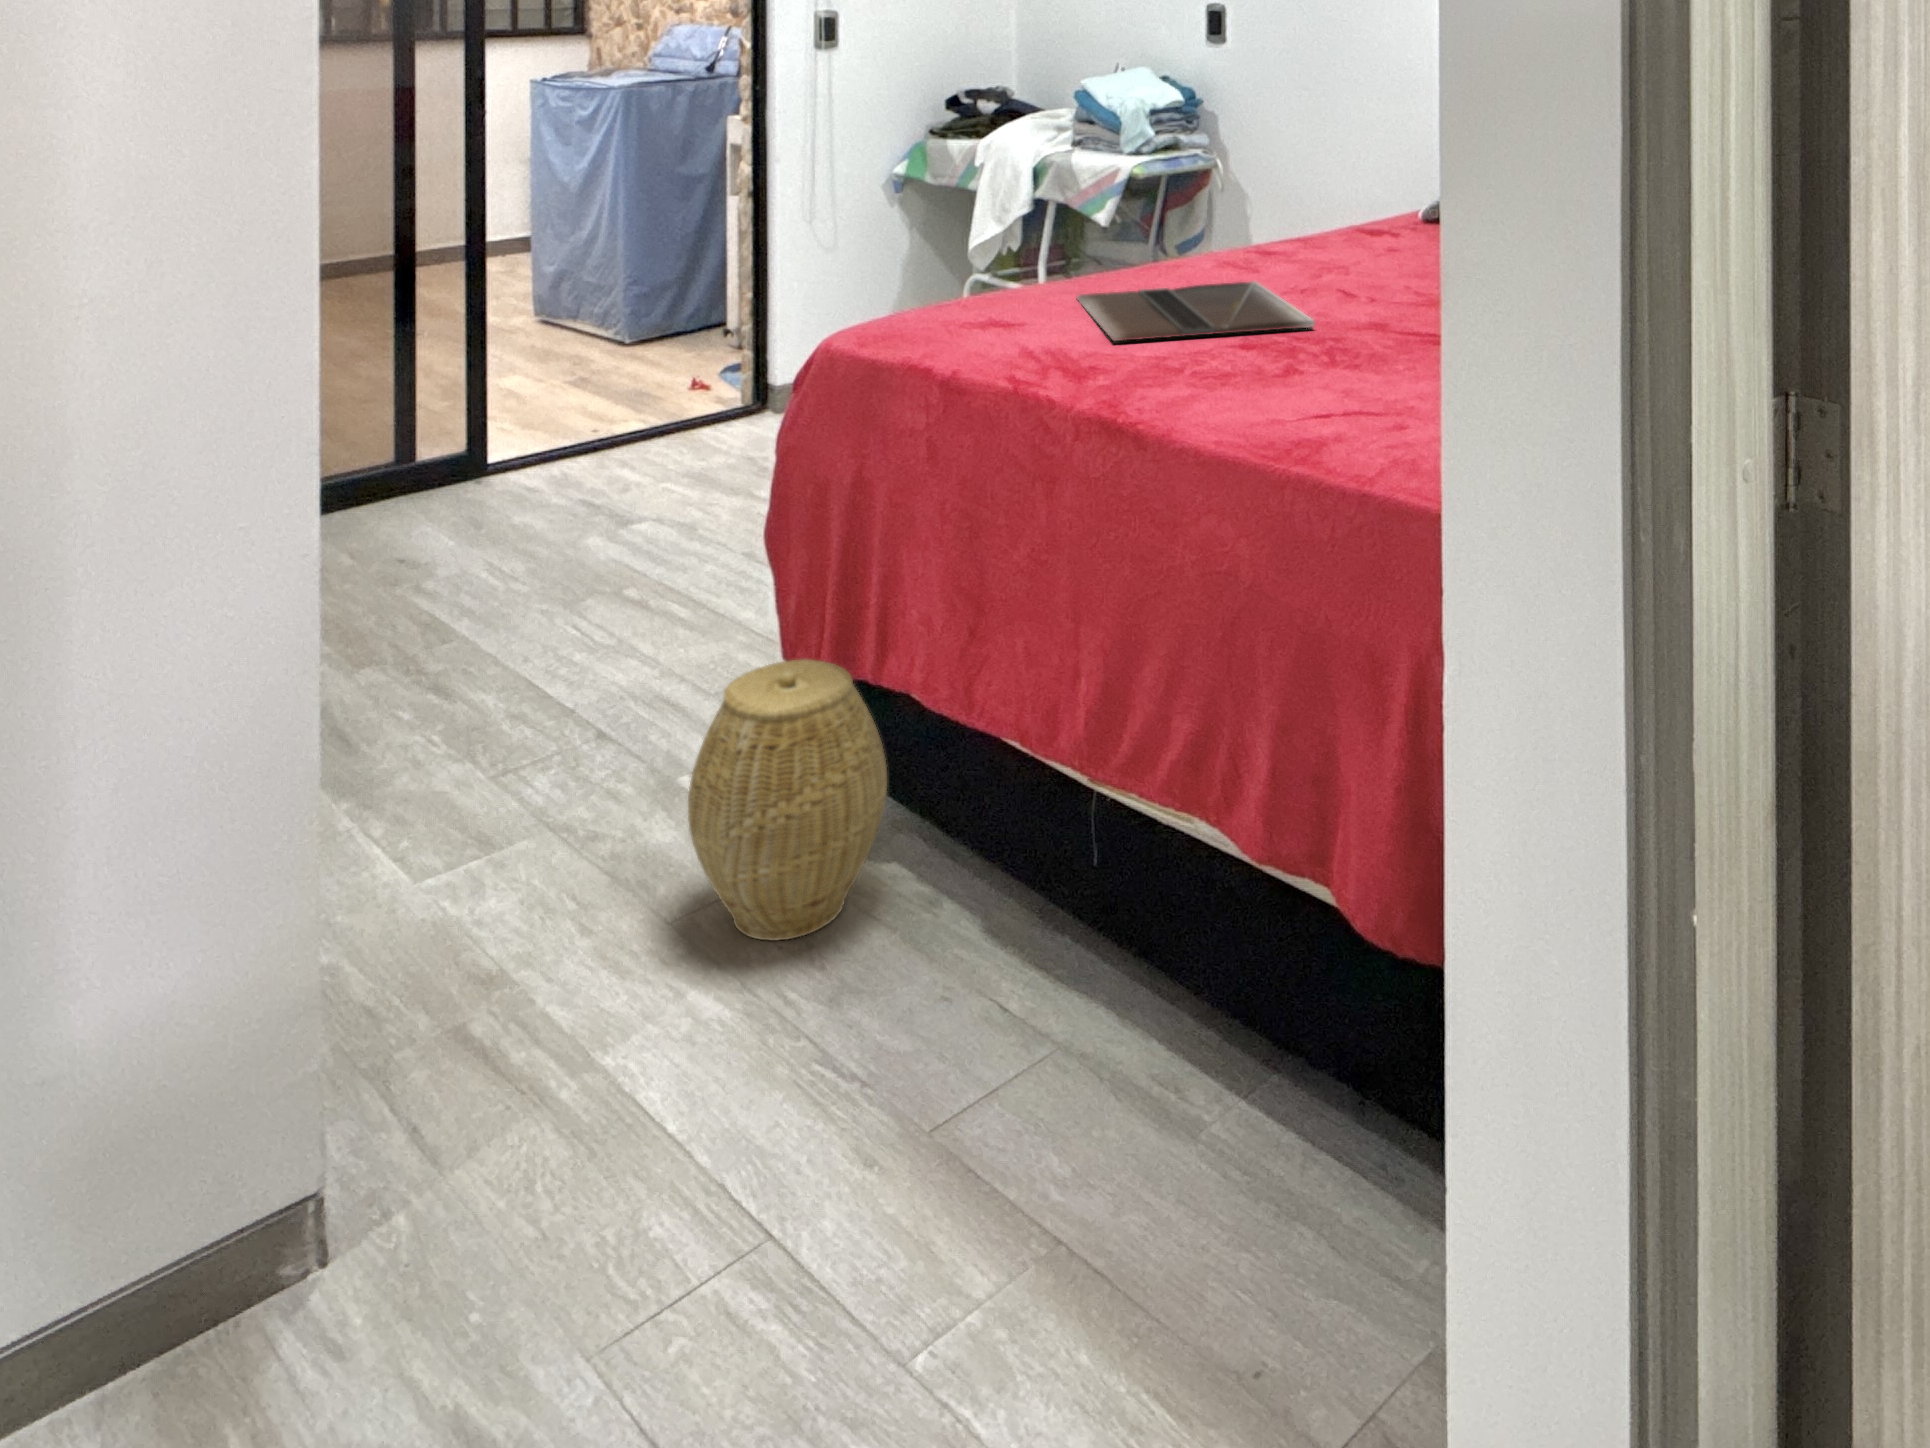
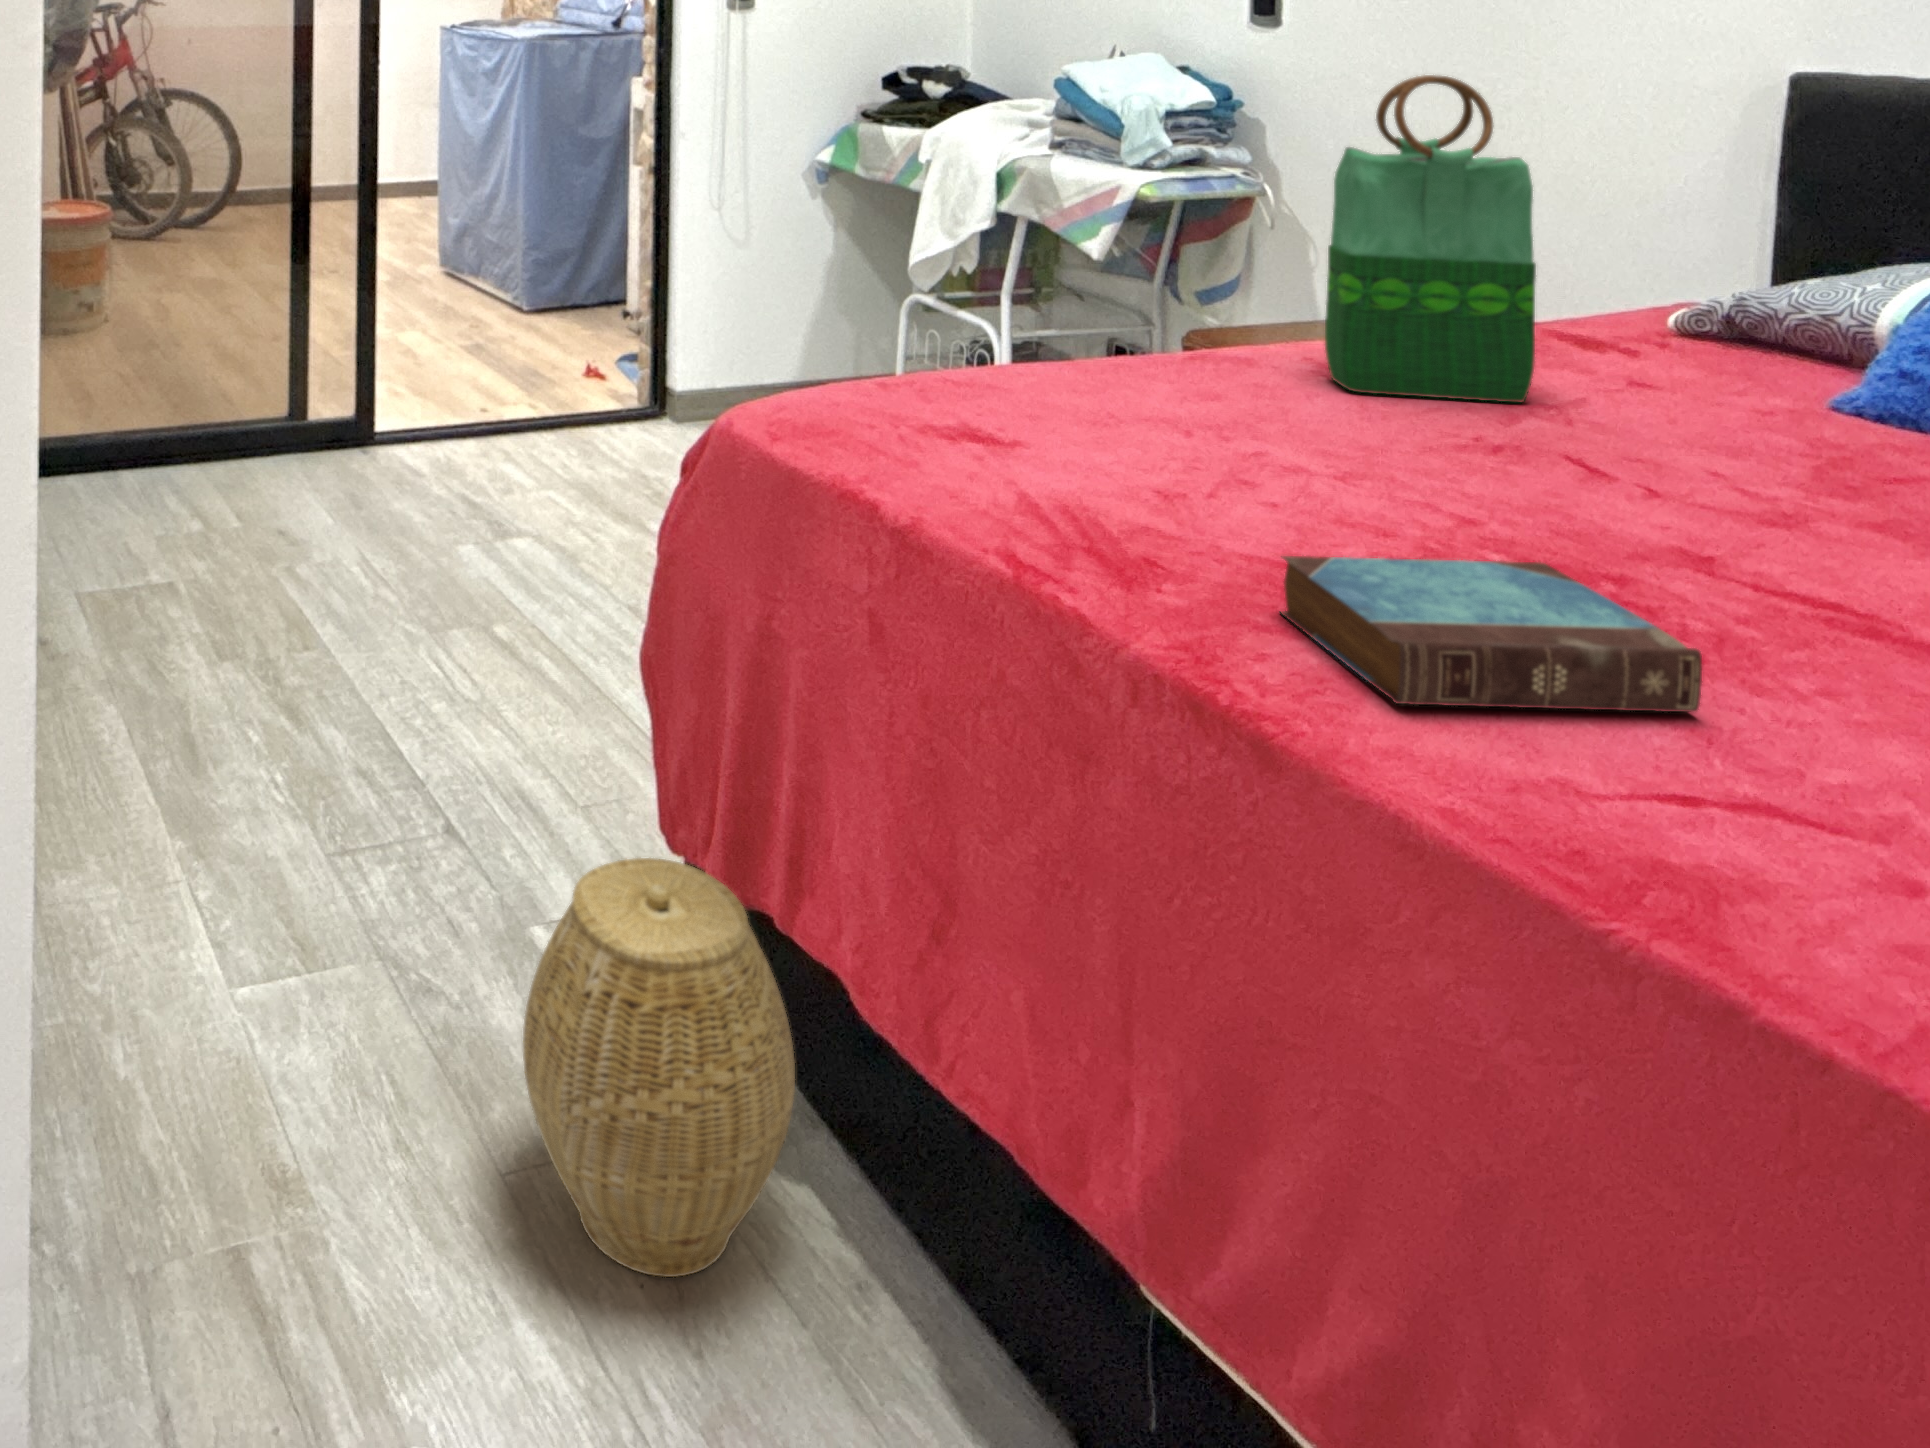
tote bag: none [1220,67,1333,274] -> present [1325,75,1536,402]
laptop: present [1077,281,1315,341] -> none [1091,395,1542,528]
book: none [1166,336,1360,415] -> present [1279,556,1702,712]

